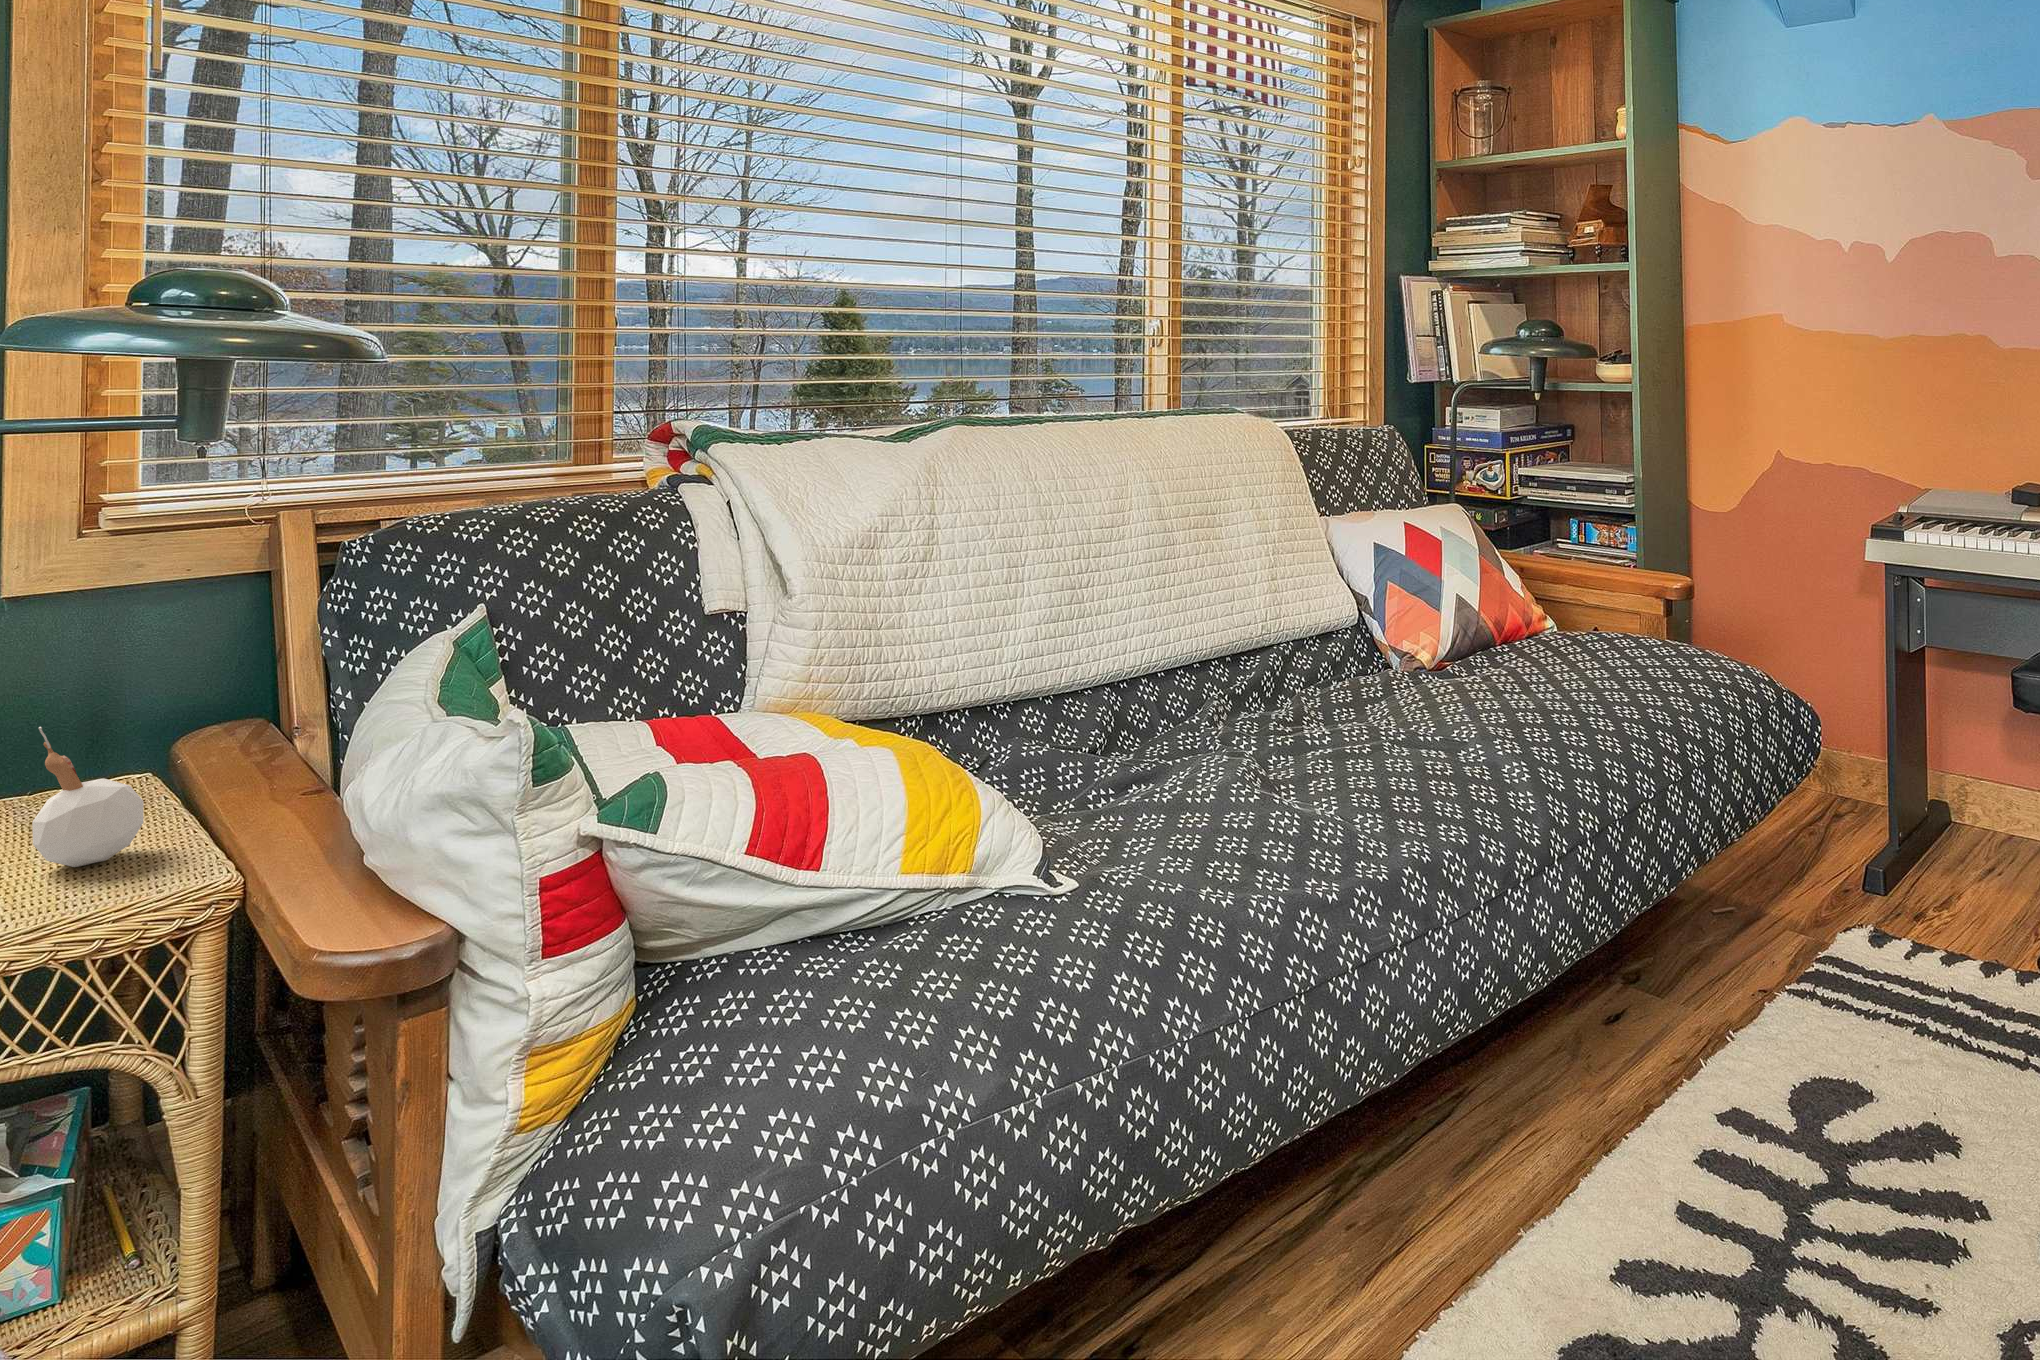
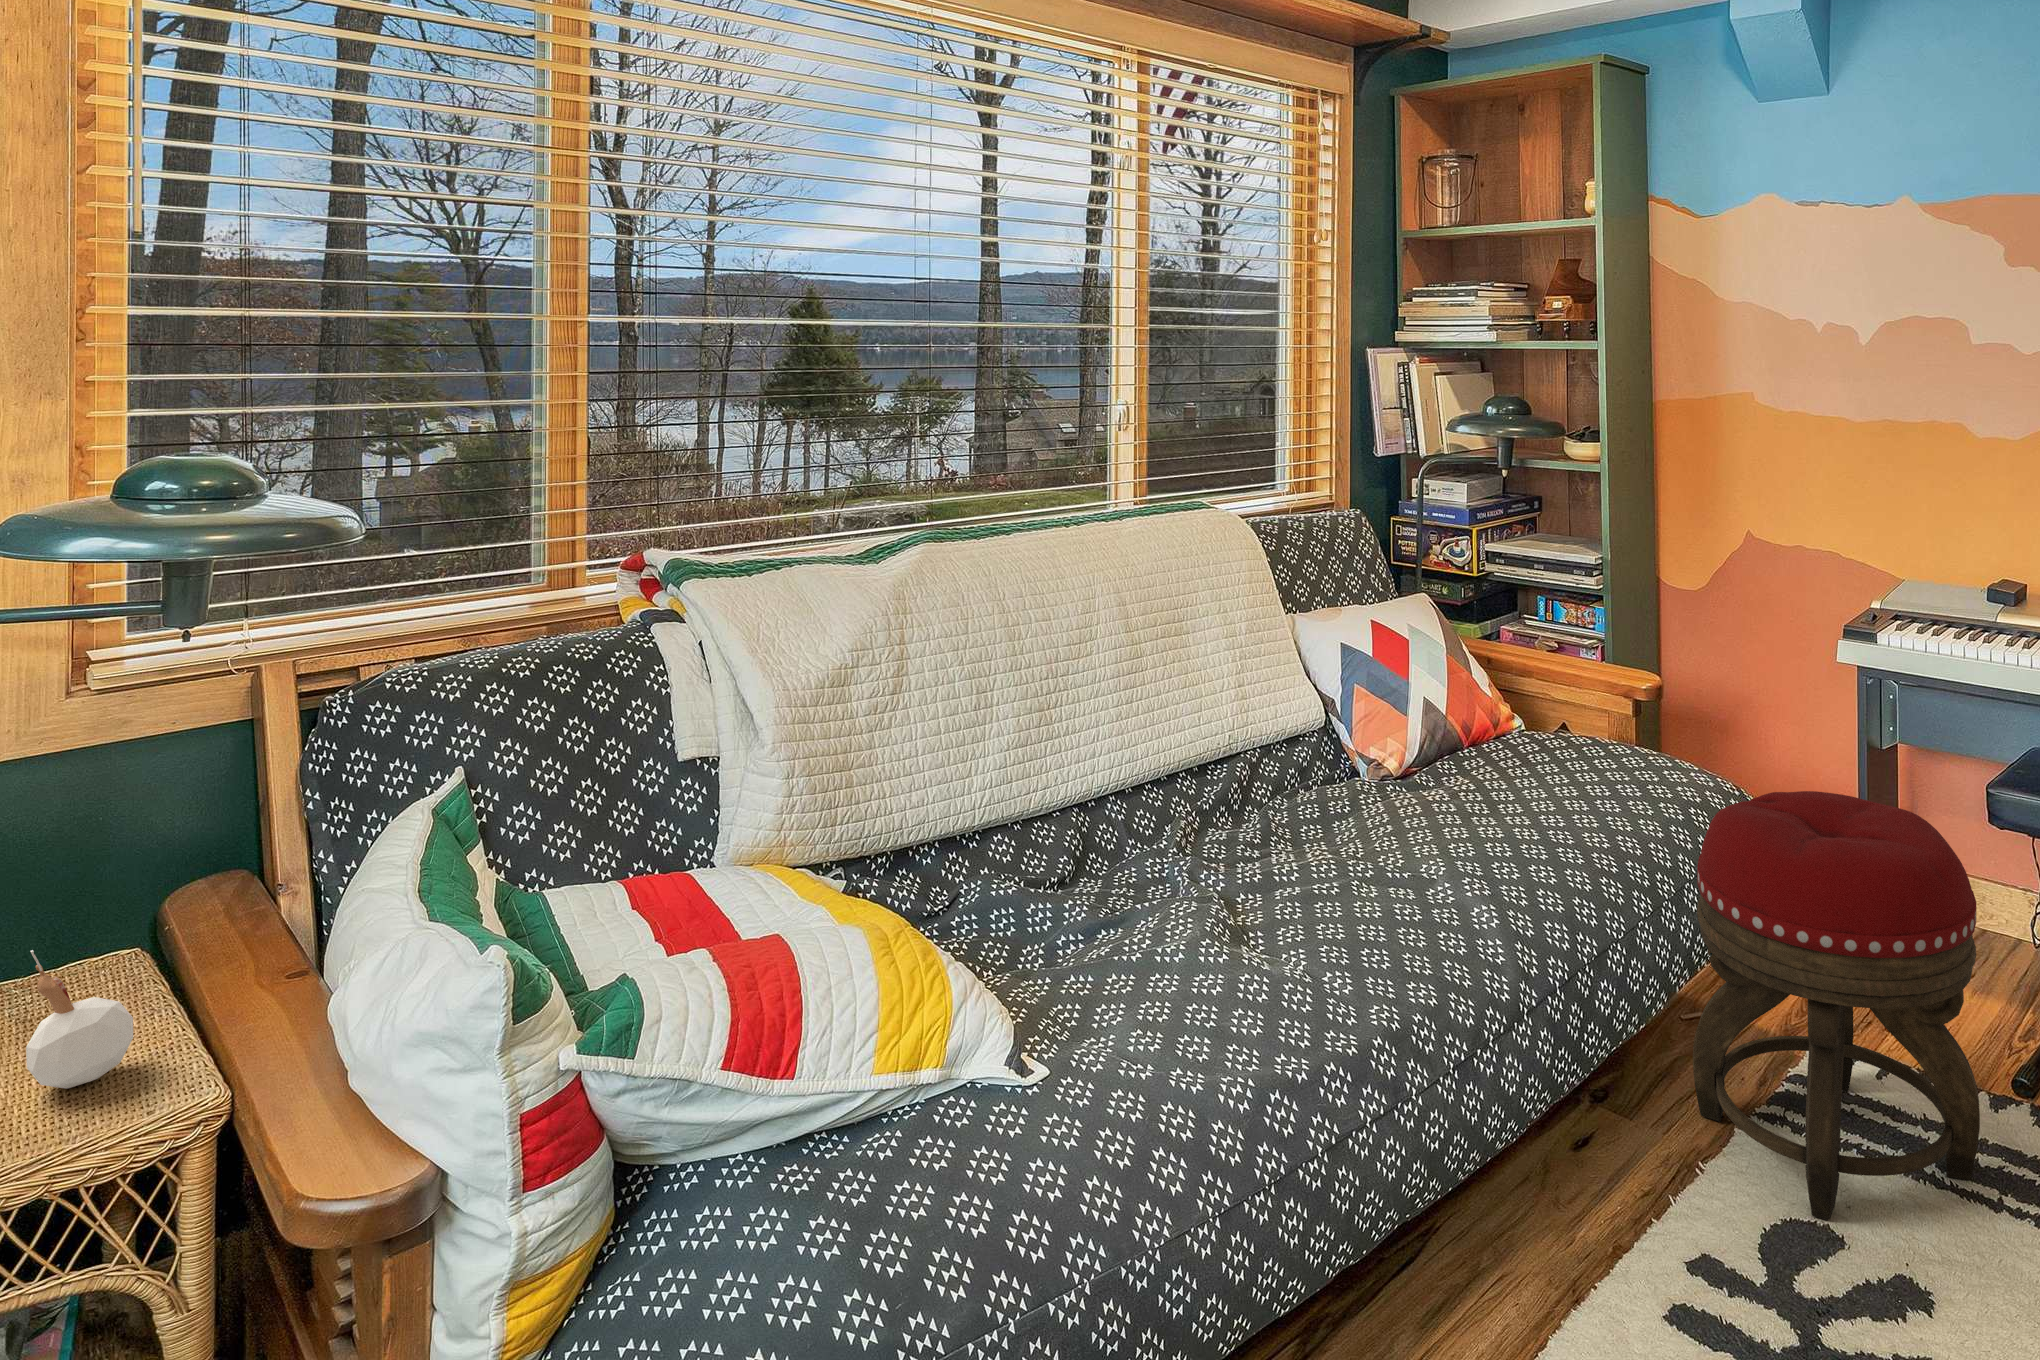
footstool: none [1722,670,2005,1075] -> present [1693,791,1980,1220]

